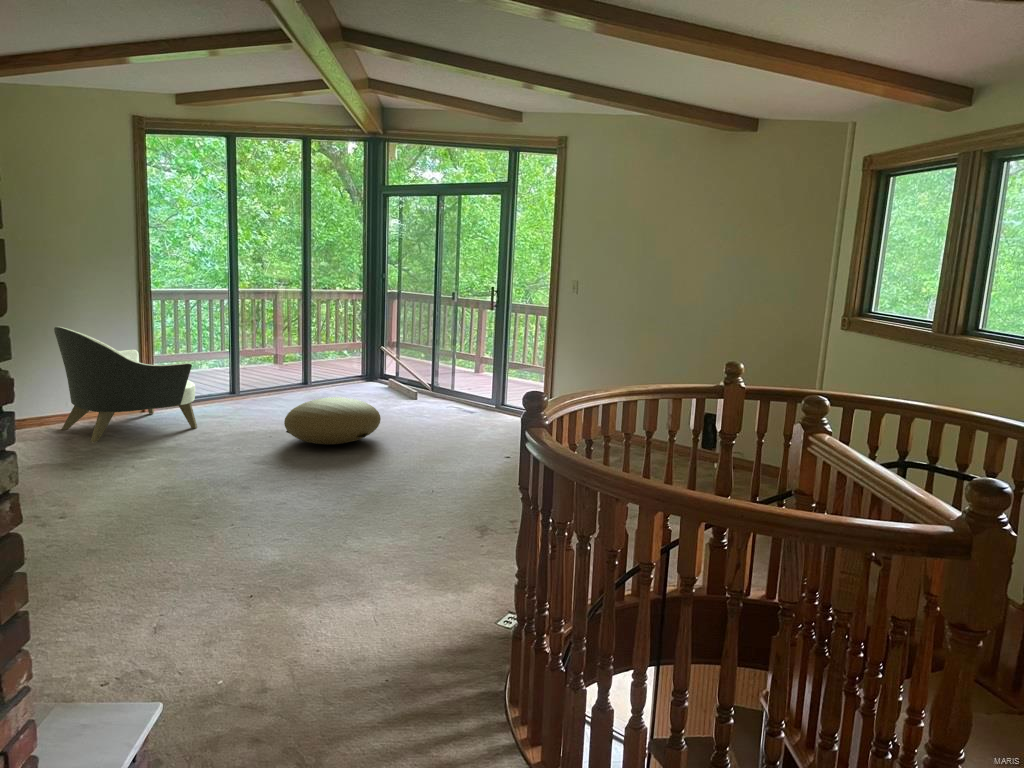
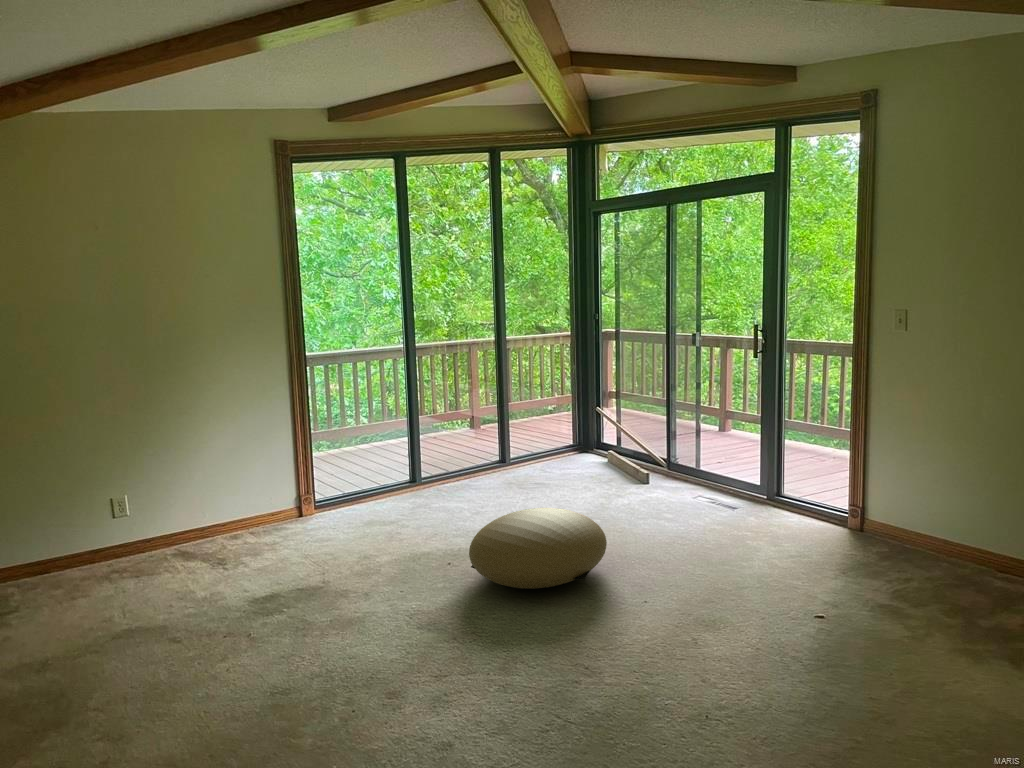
armchair: present [54,327,197,442] -> none [181,423,361,578]

